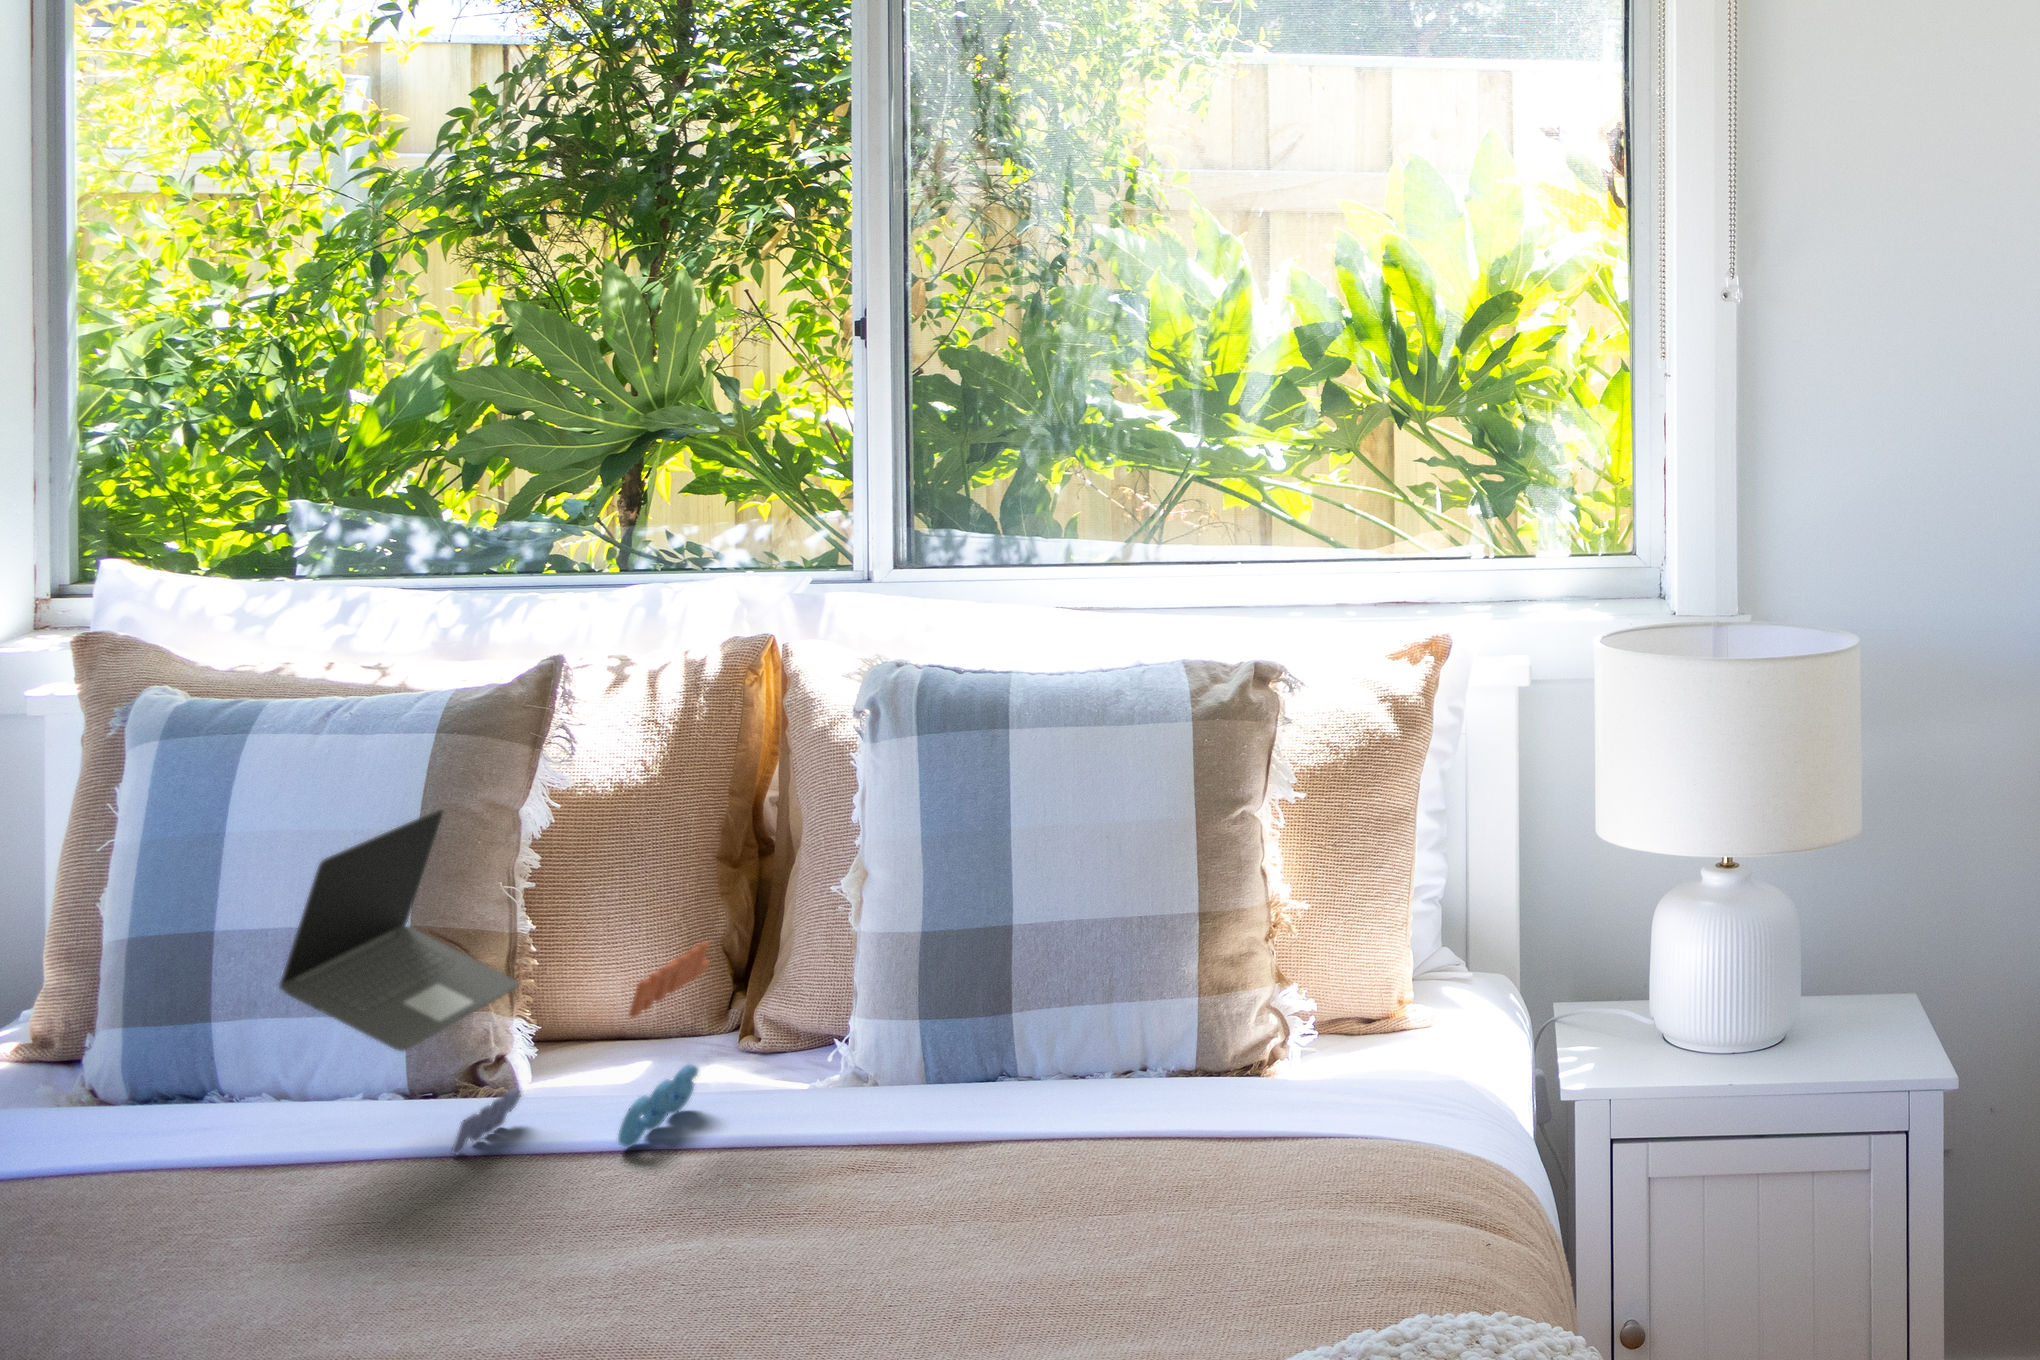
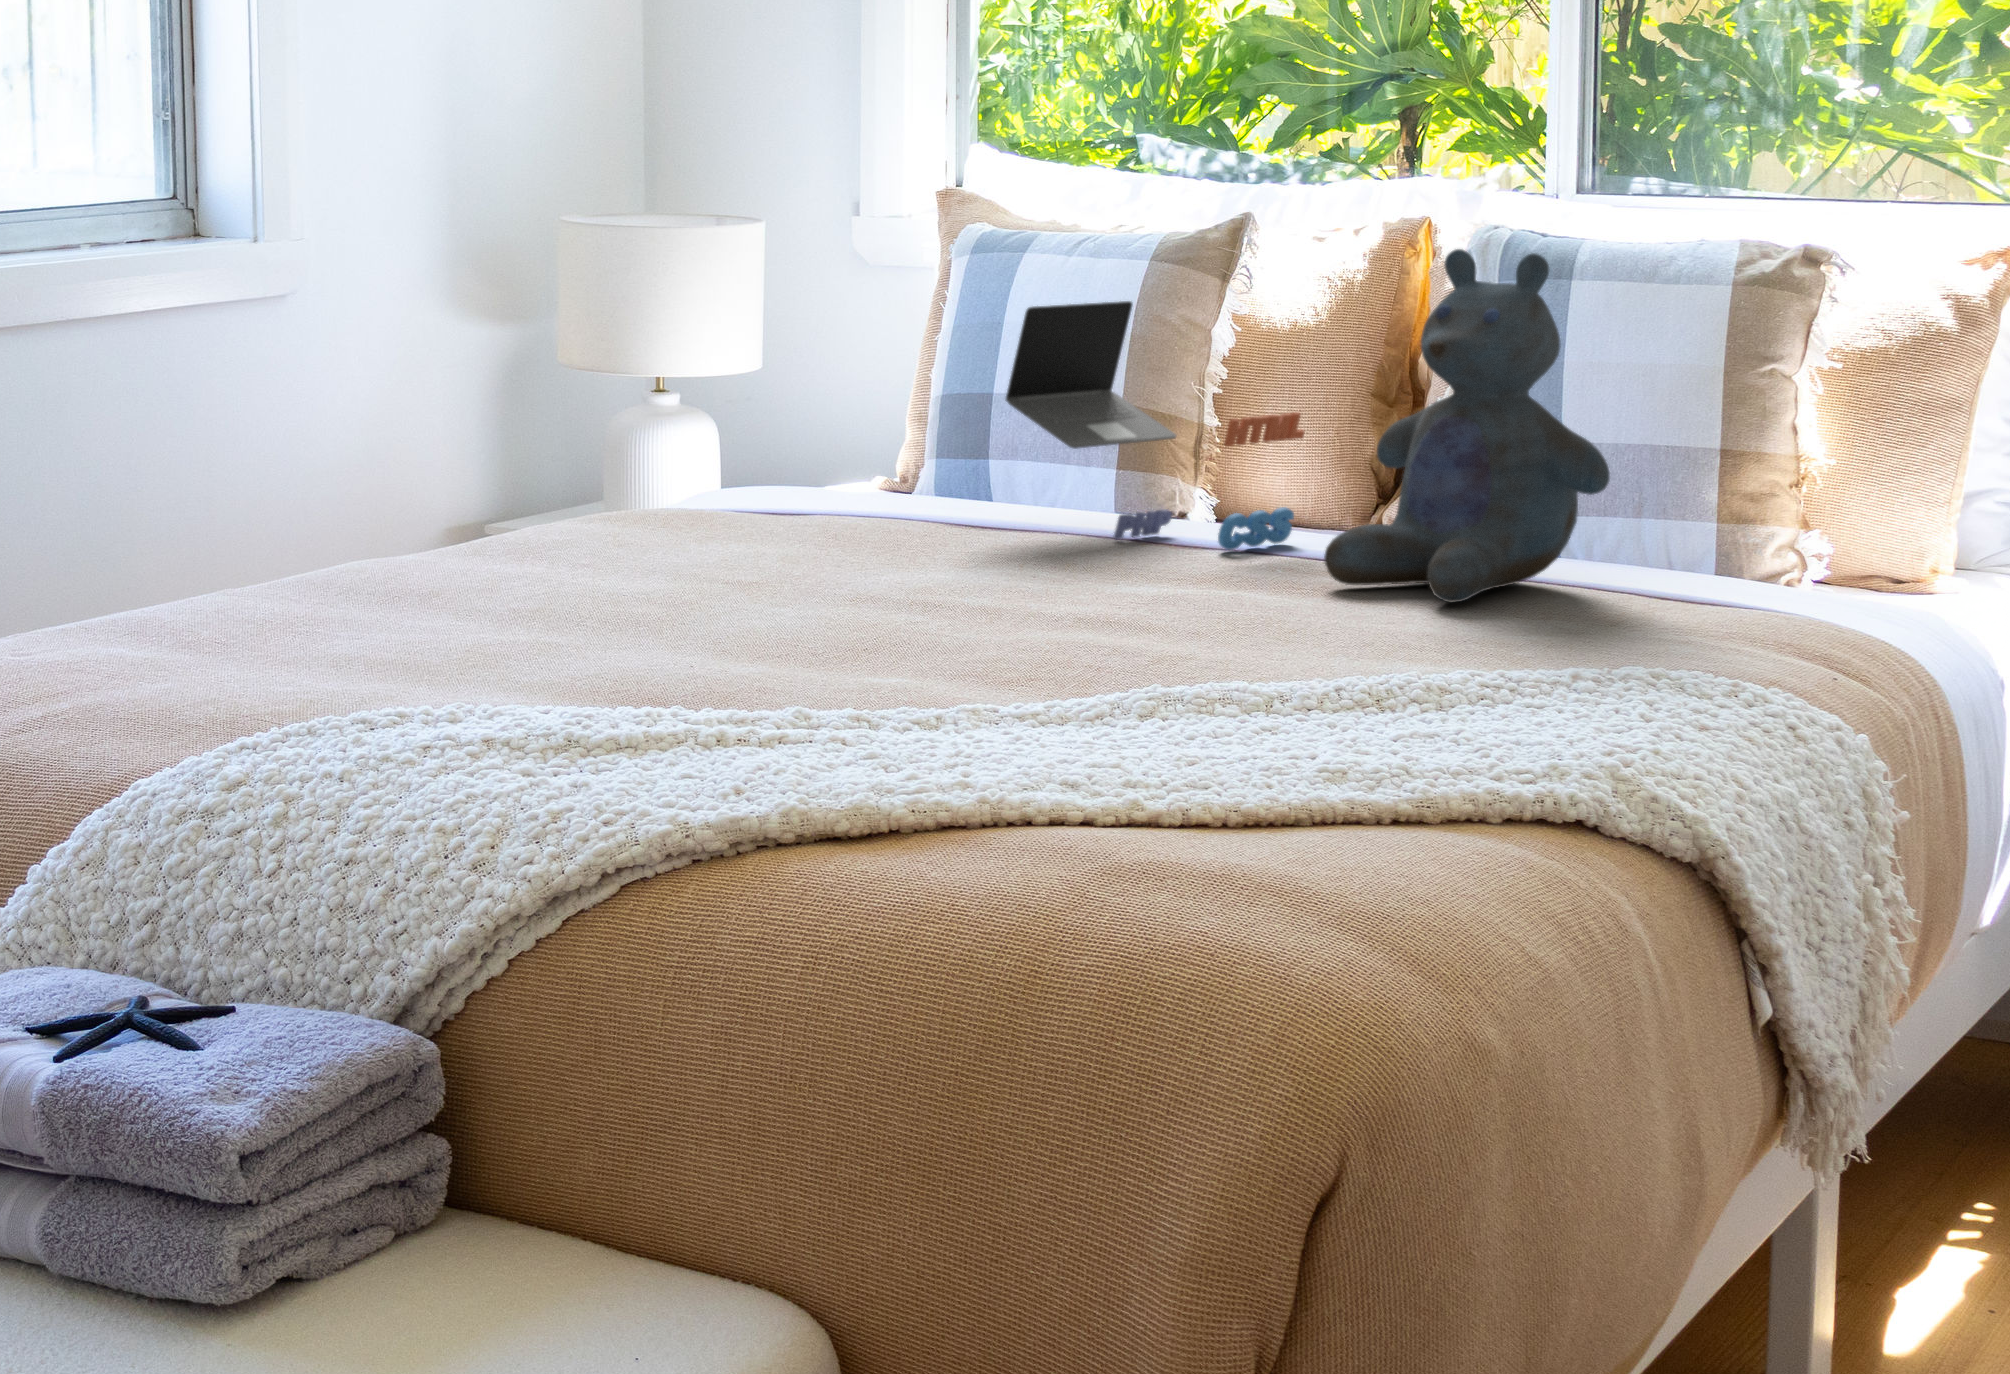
stuffed bear: none [827,754,1170,1224] -> present [1324,249,1610,603]

